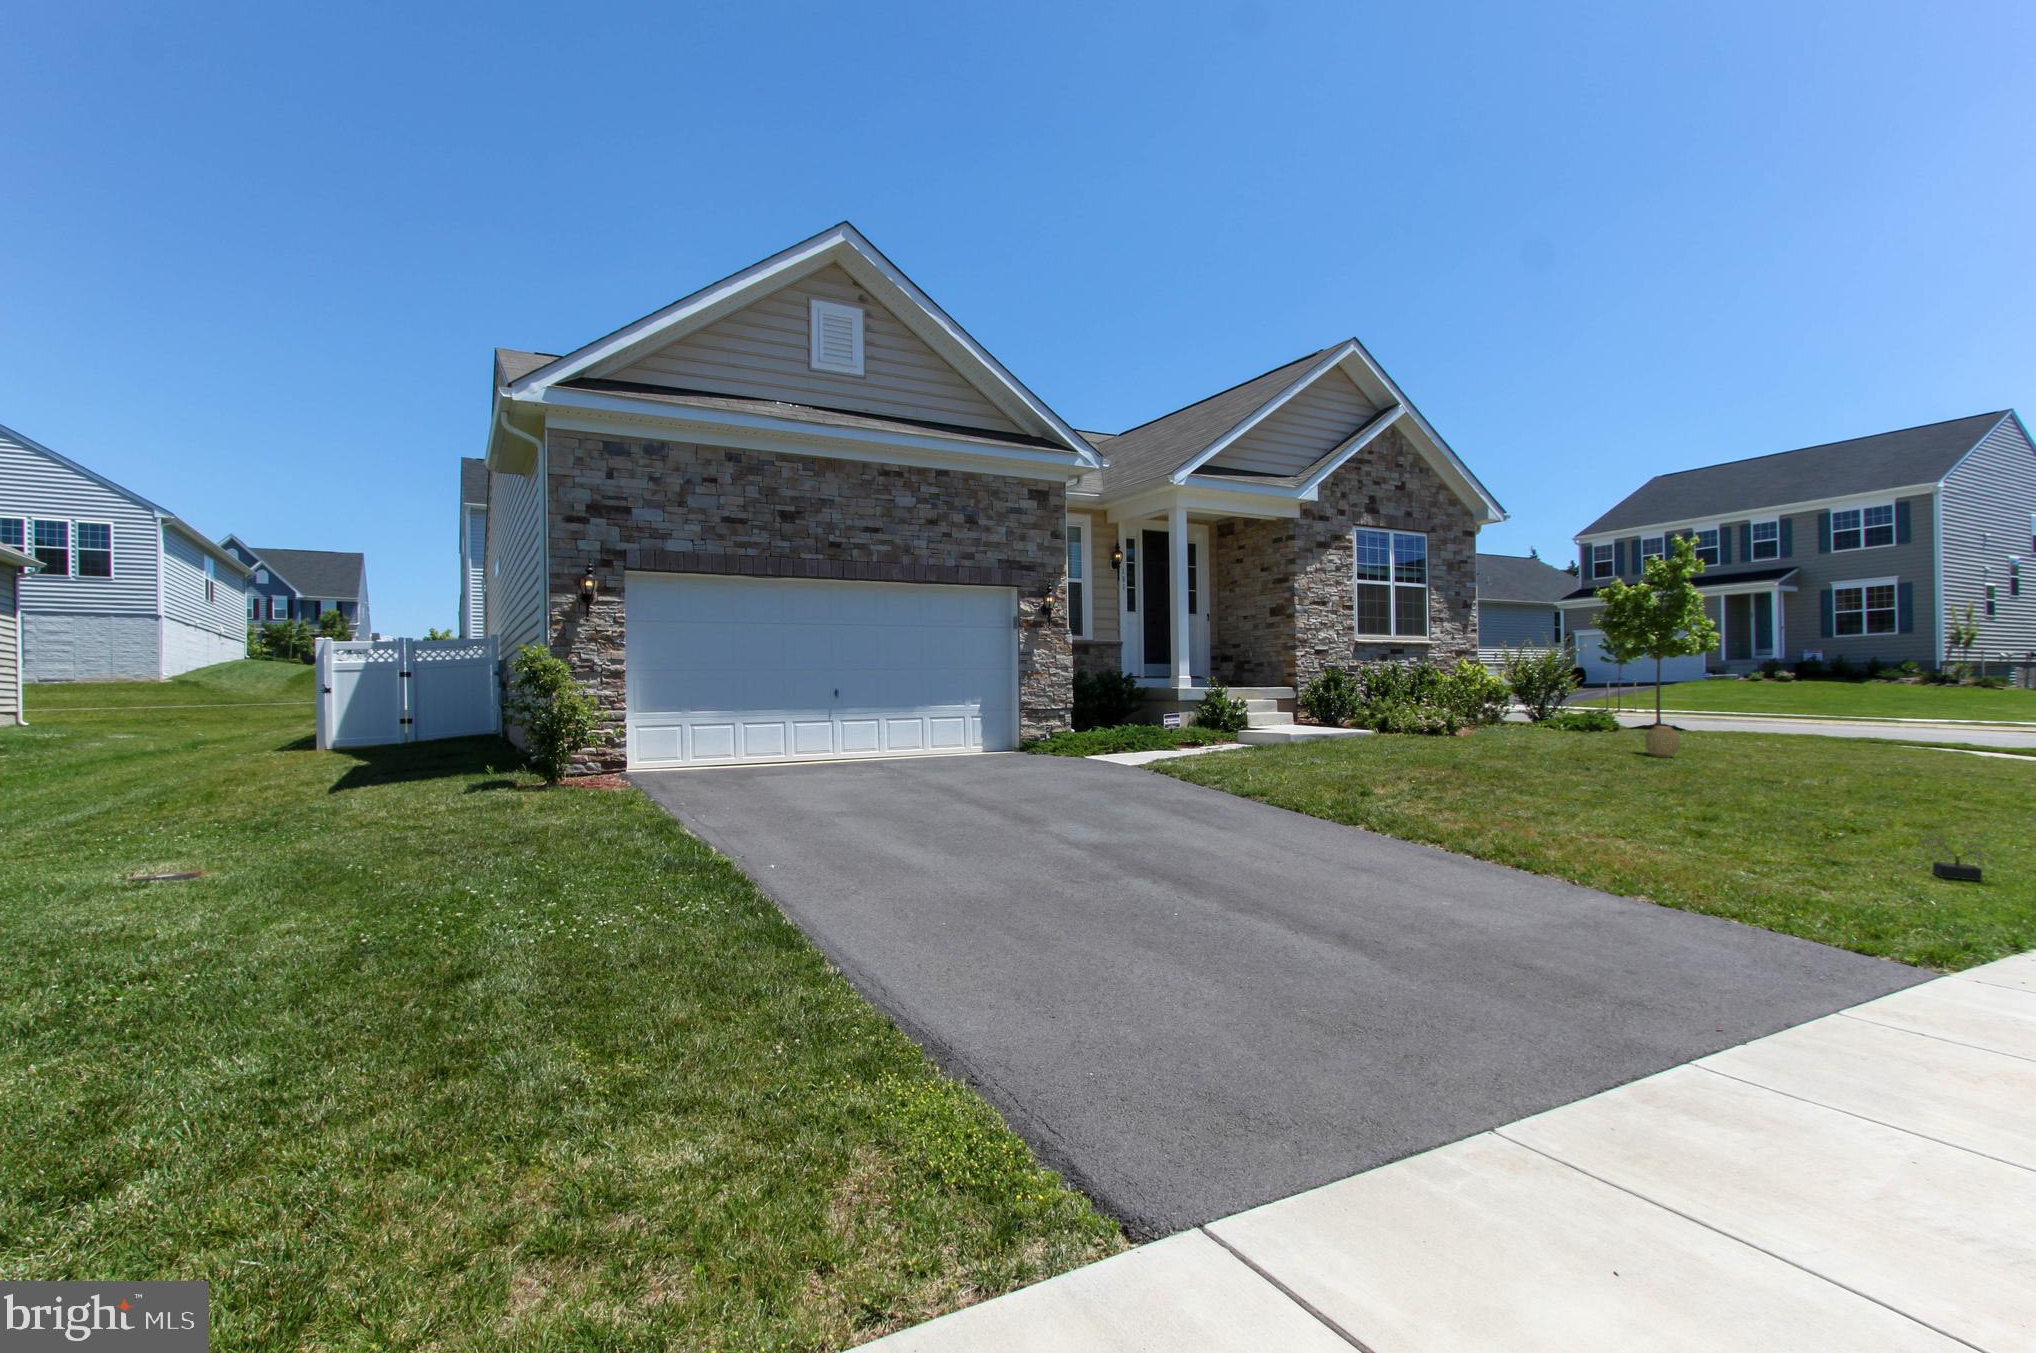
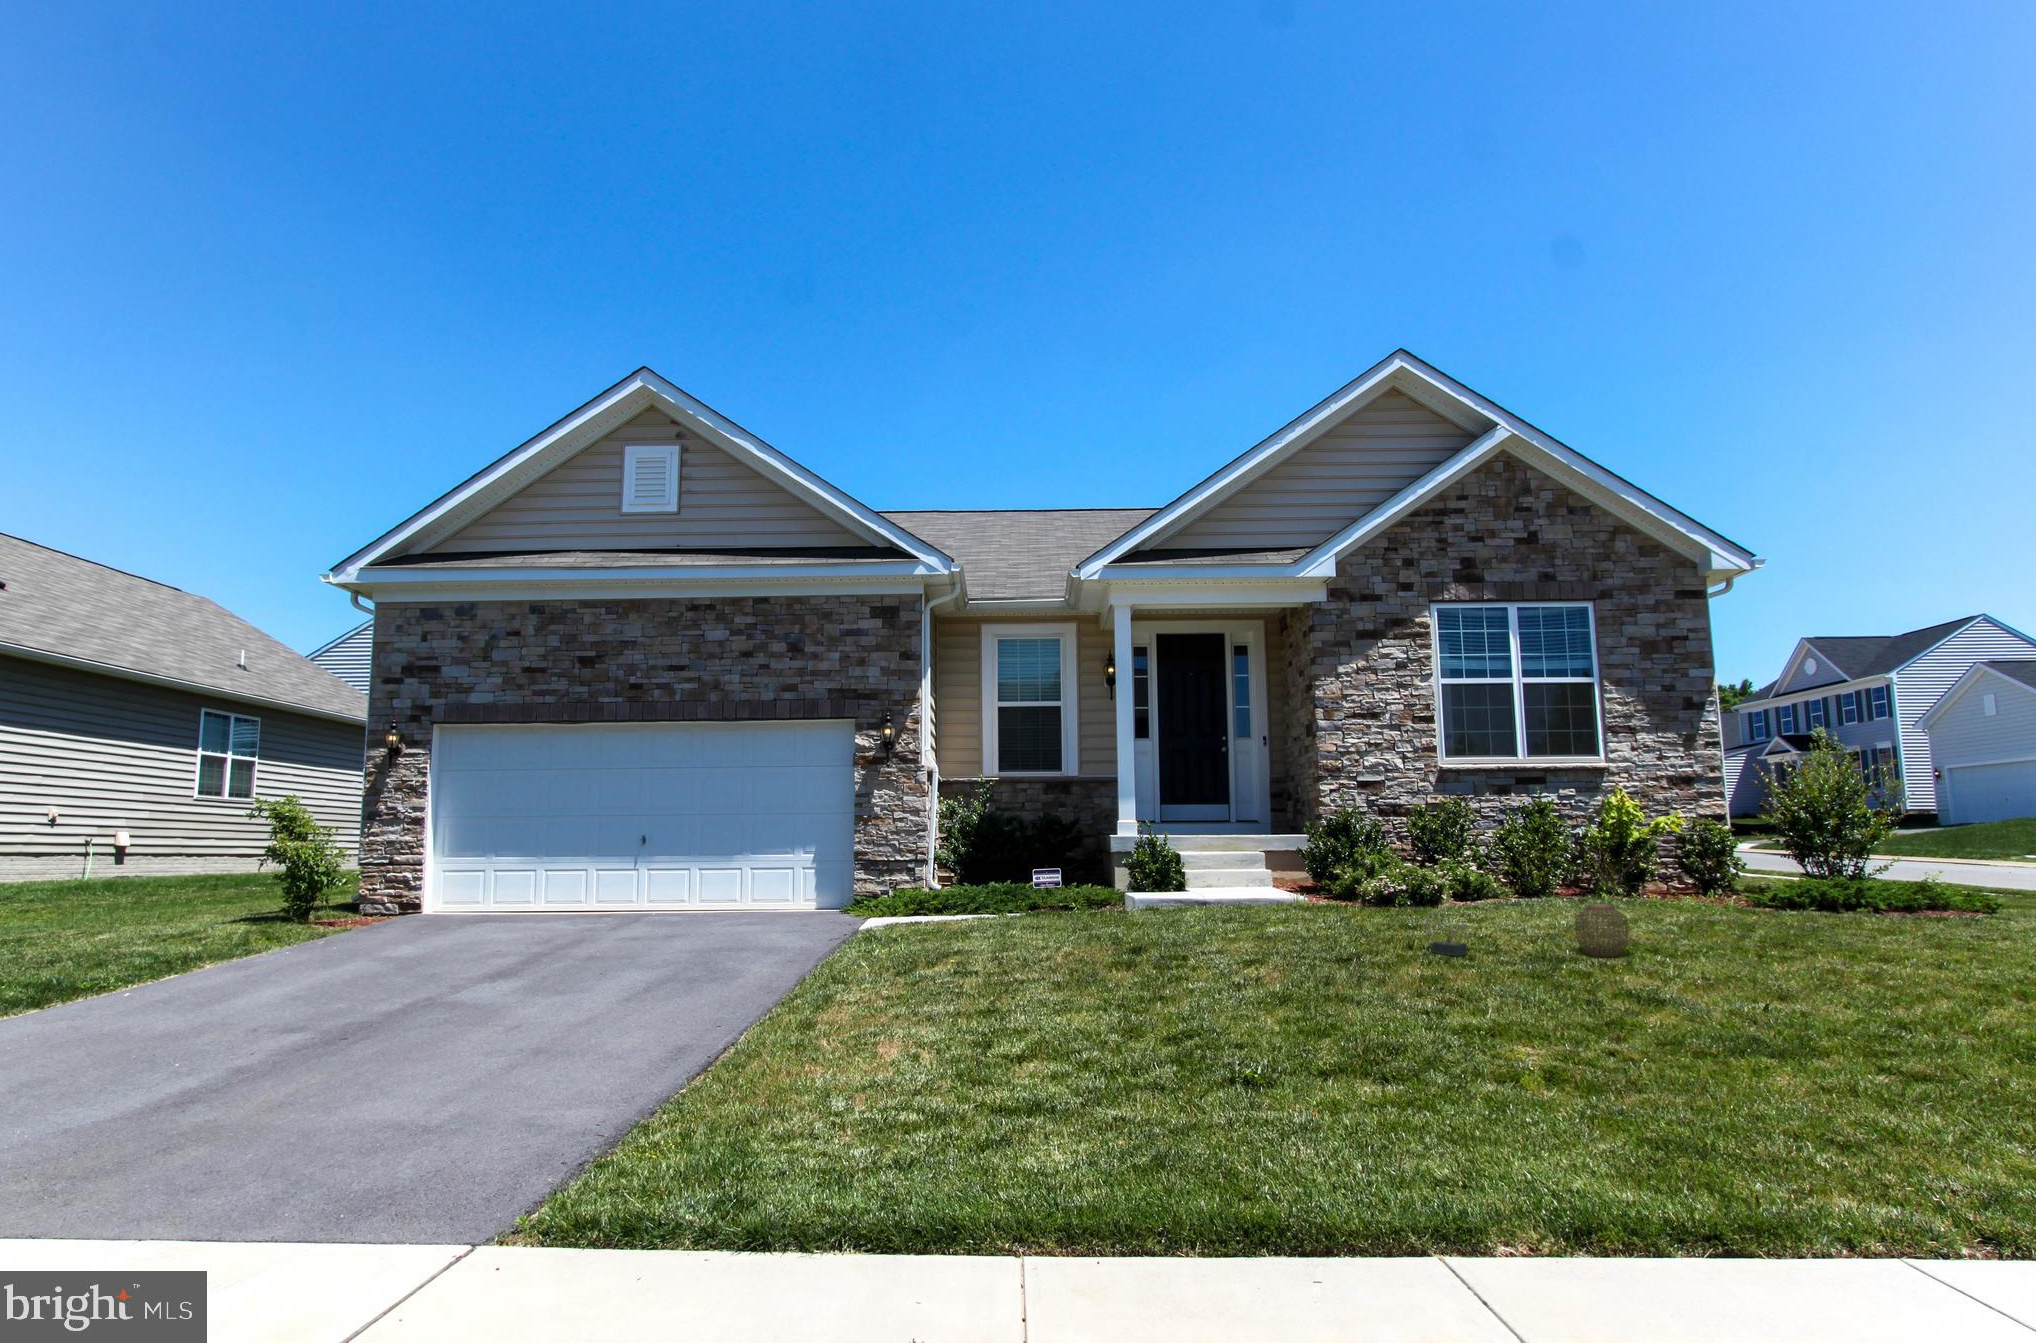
decorative plant: present [1921,831,1990,881] -> present [1424,912,1468,957]

